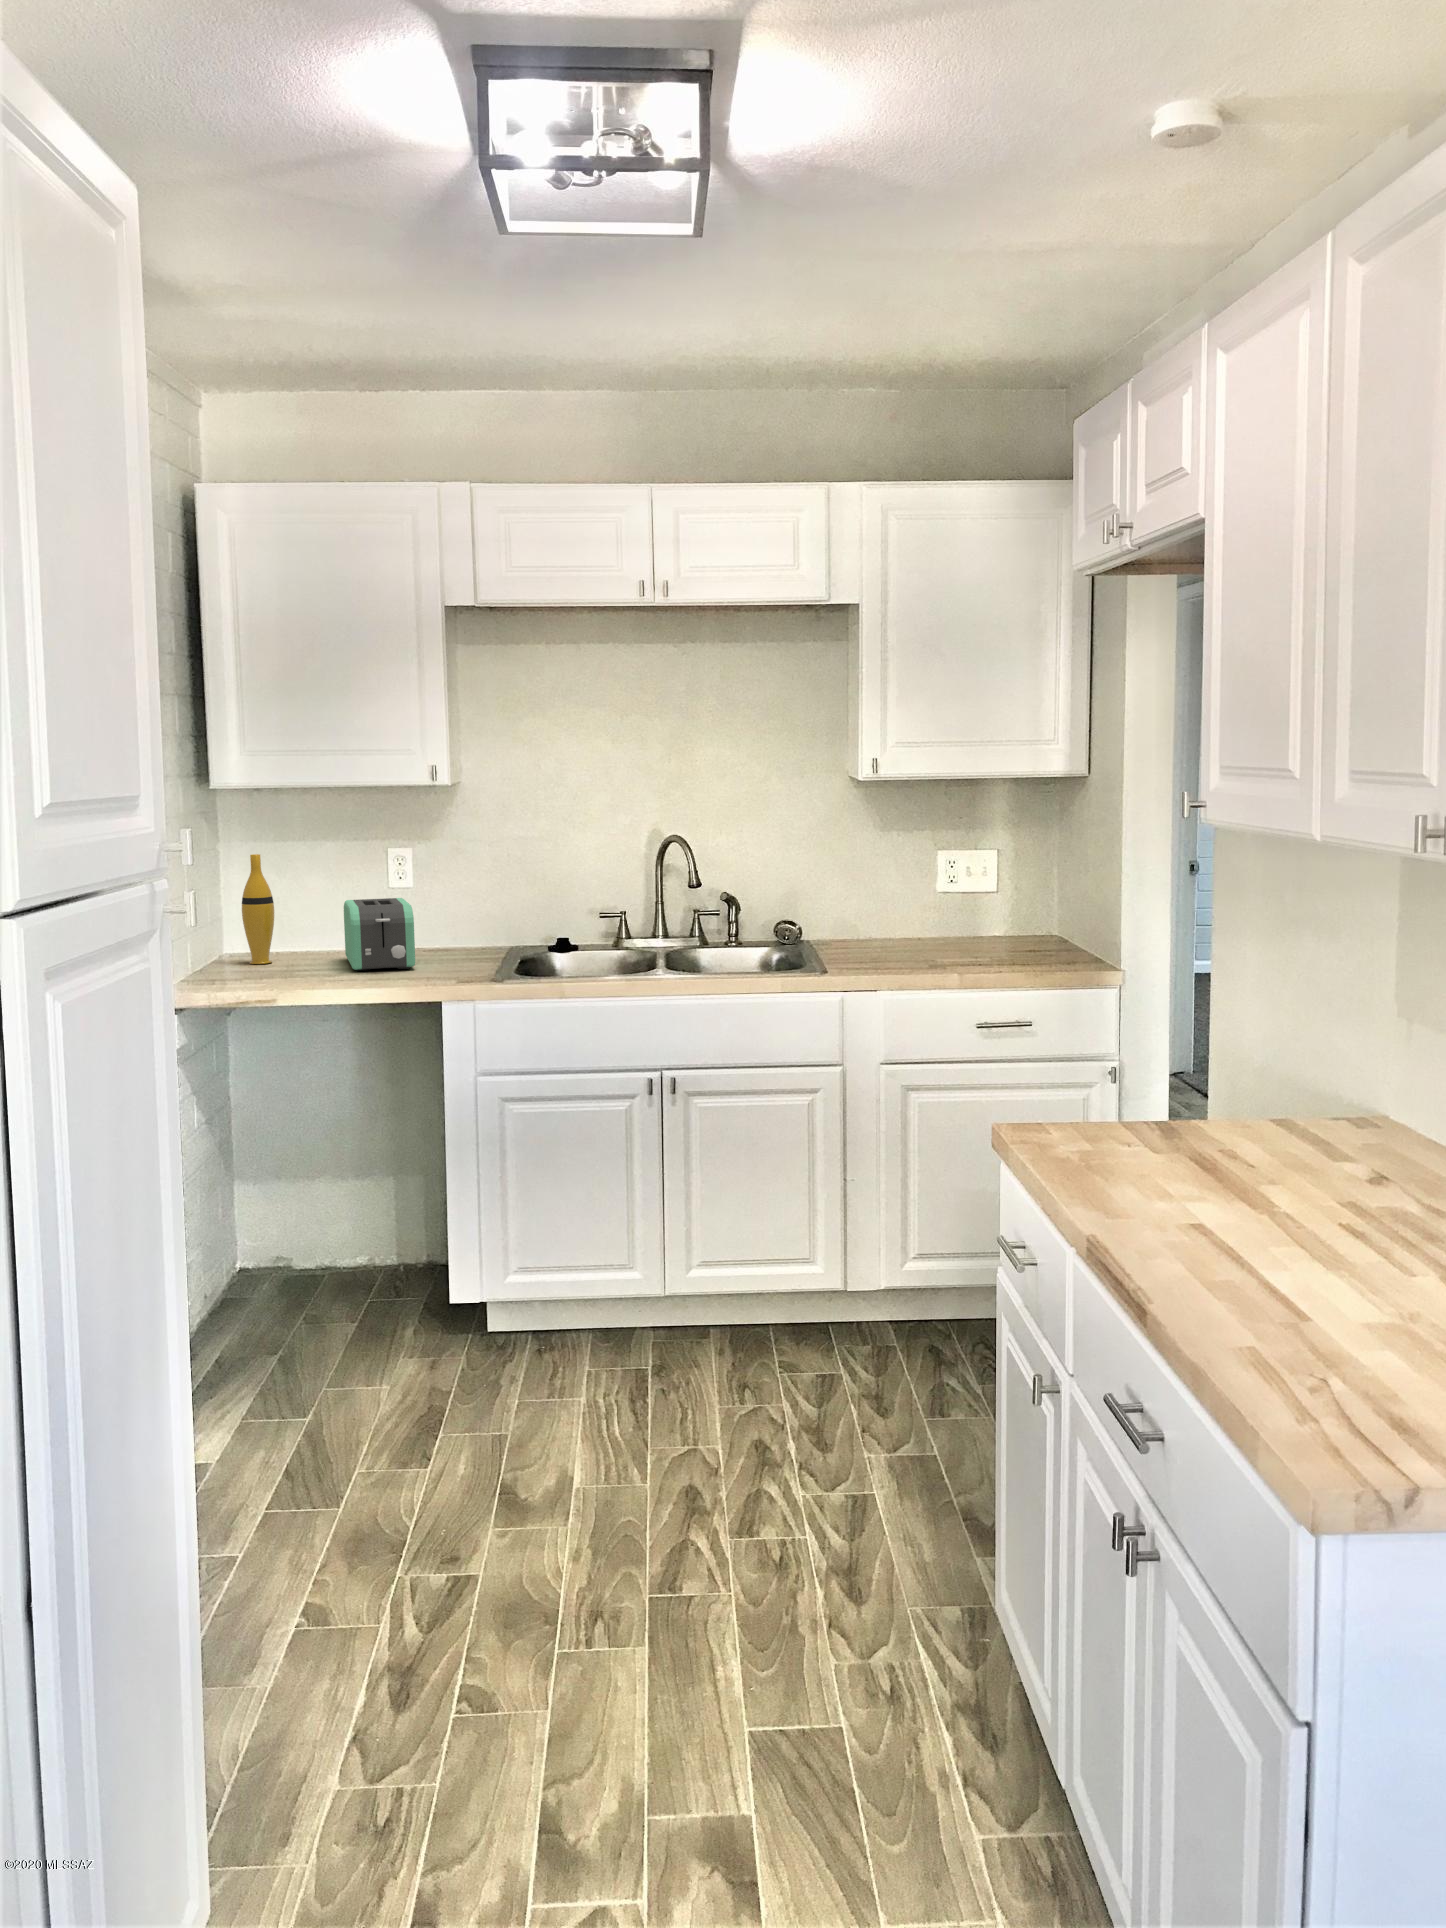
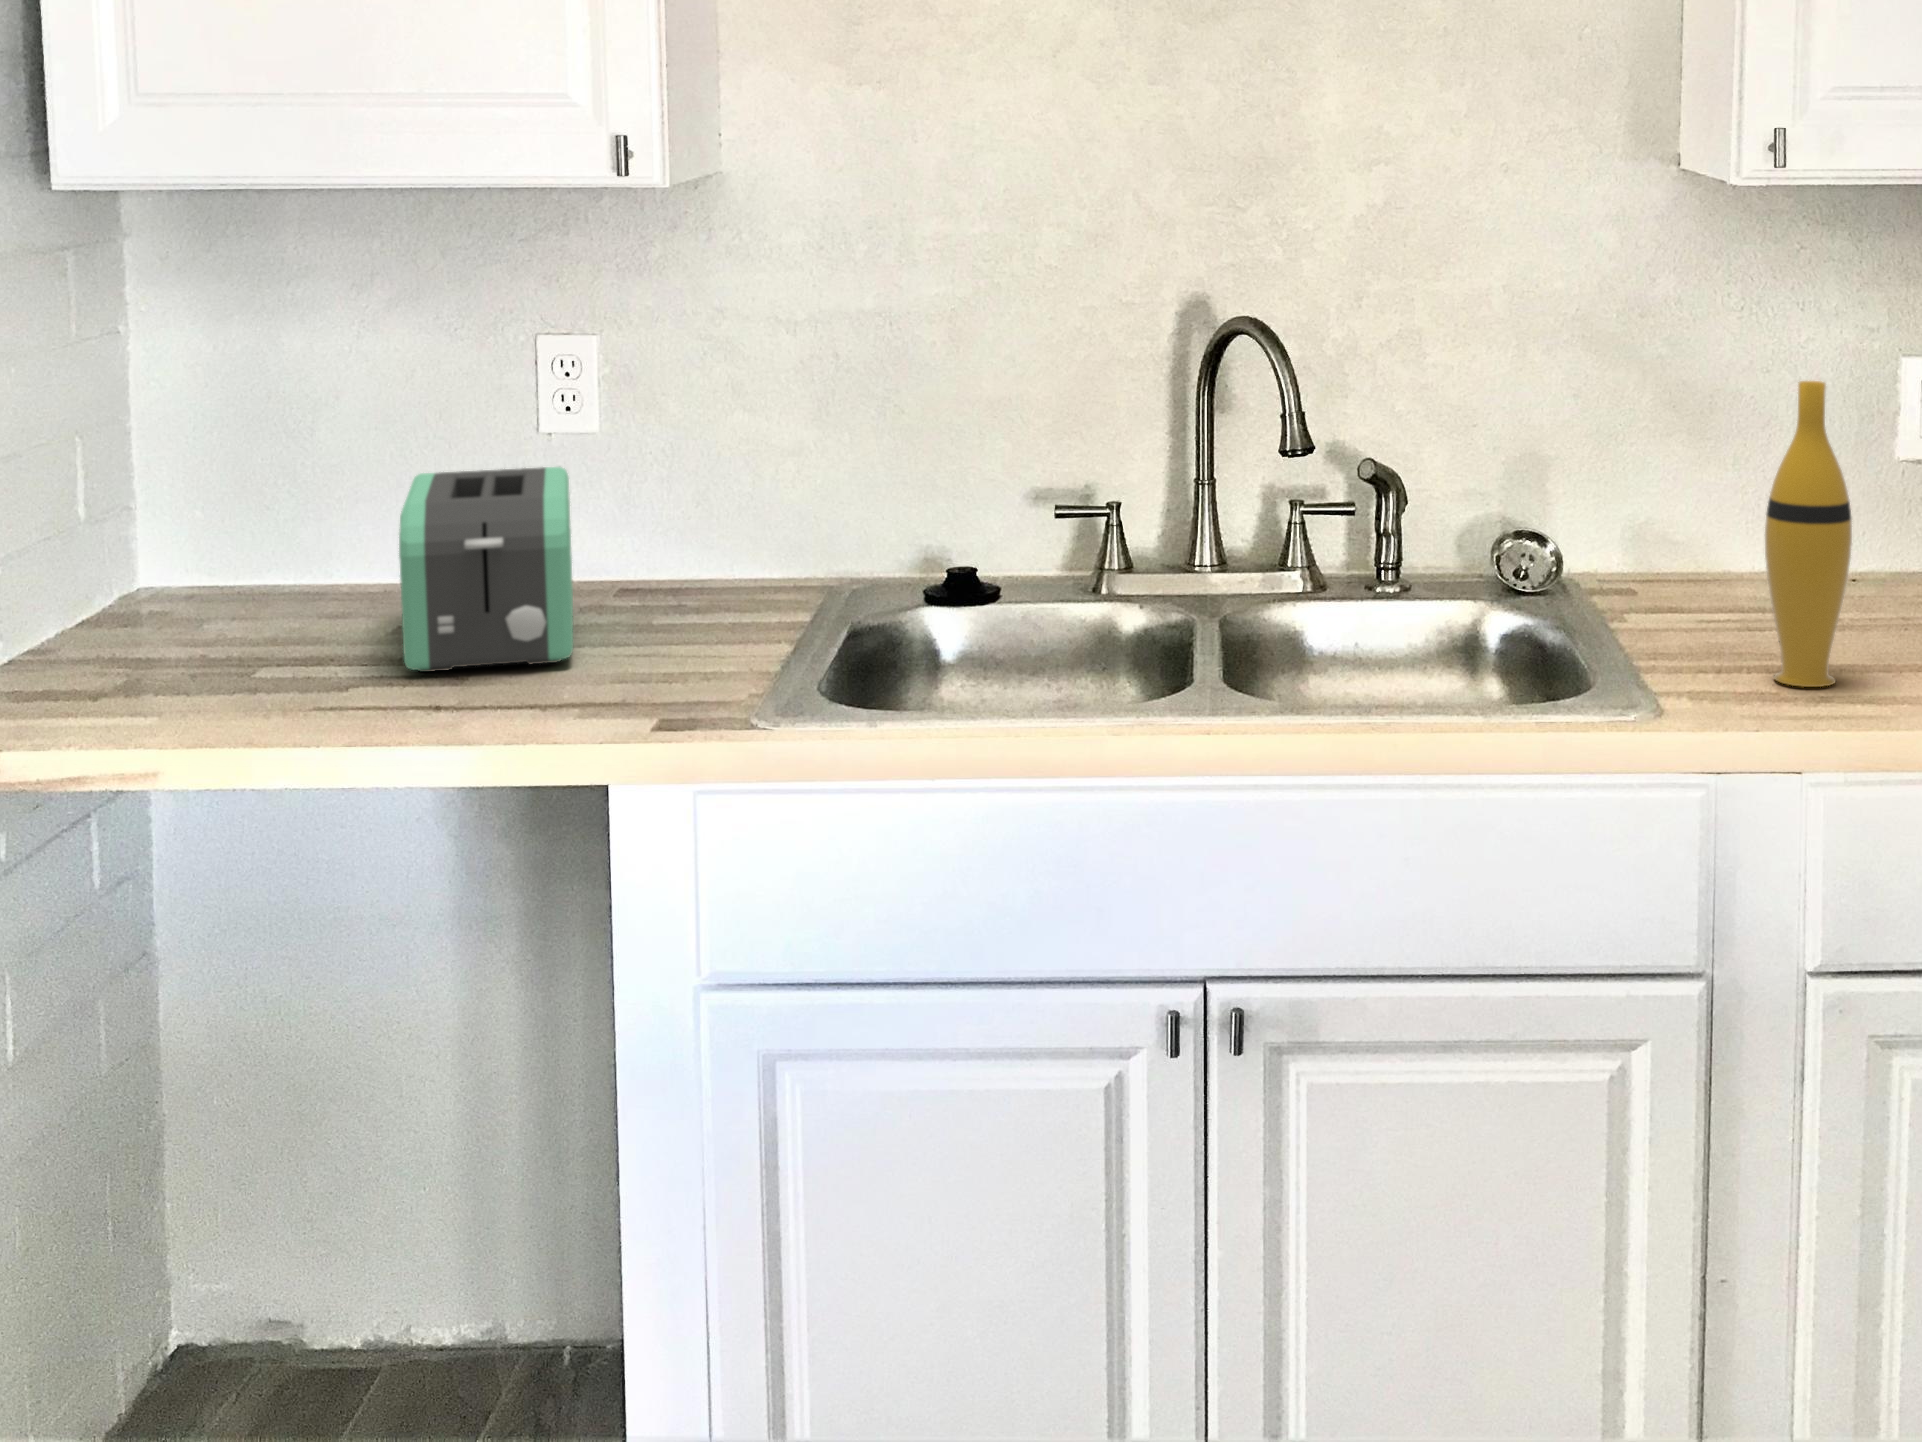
vase: present [242,854,274,964] -> present [1765,381,1852,687]

